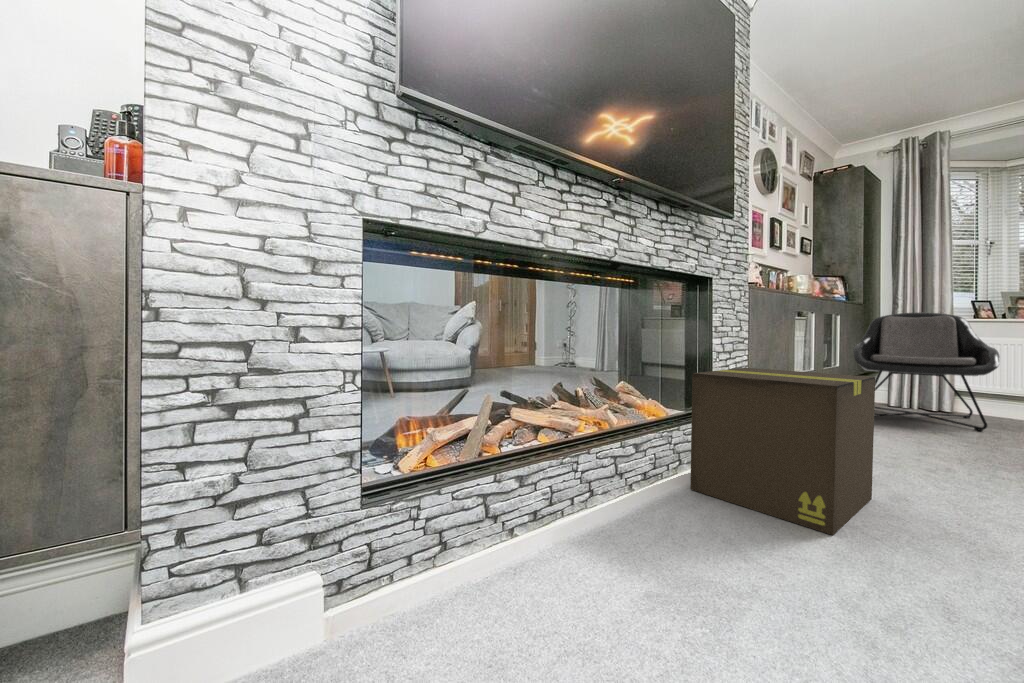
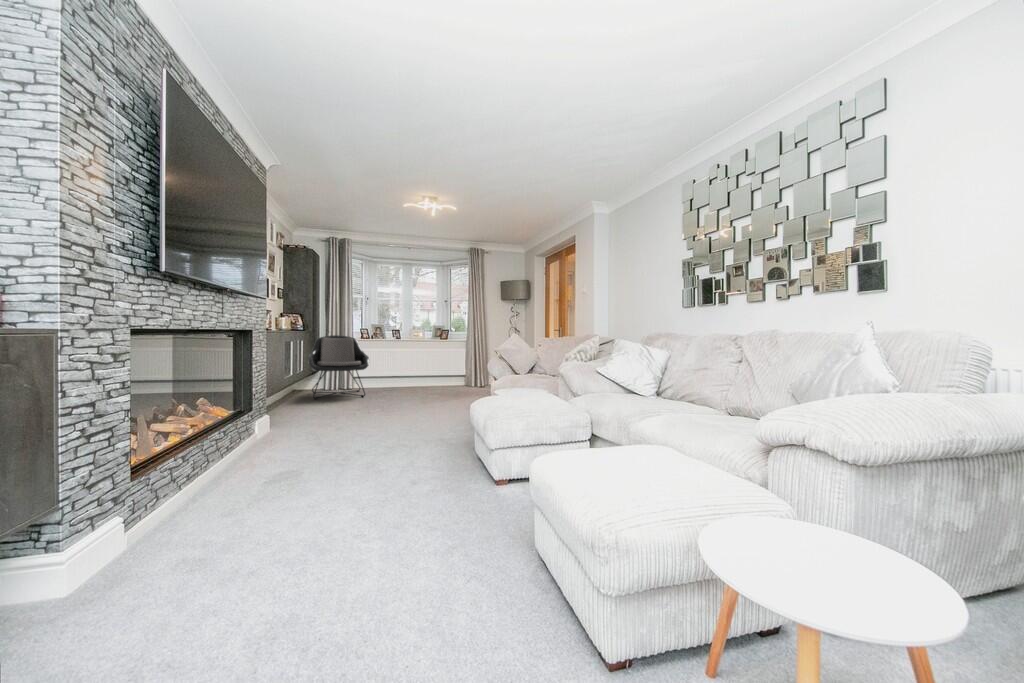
cardboard box: present [690,368,875,535] -> none [247,379,329,453]

